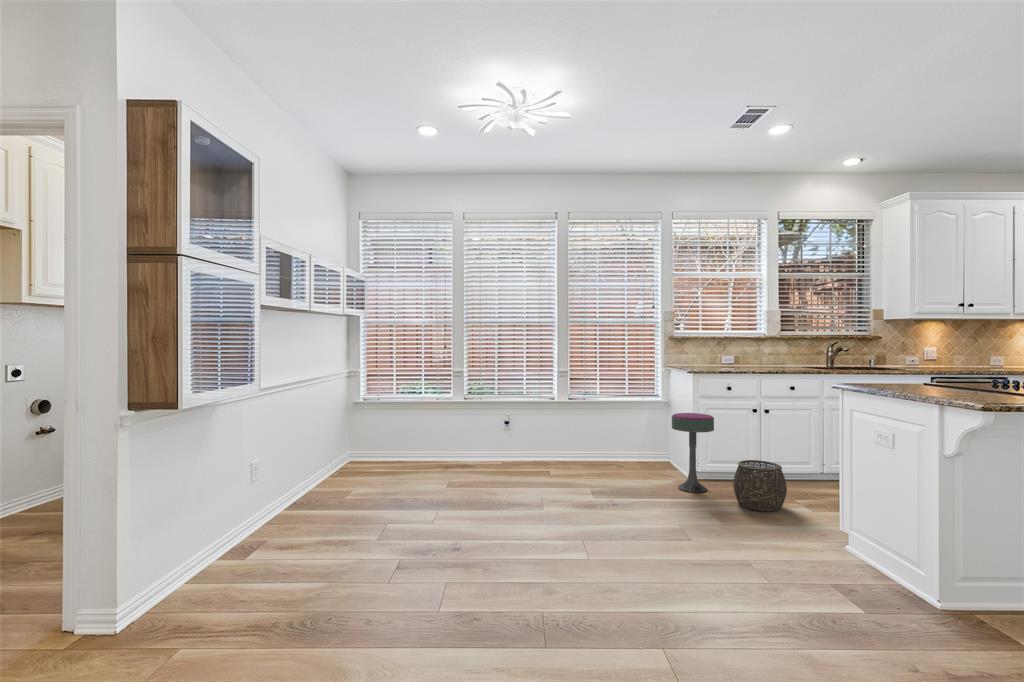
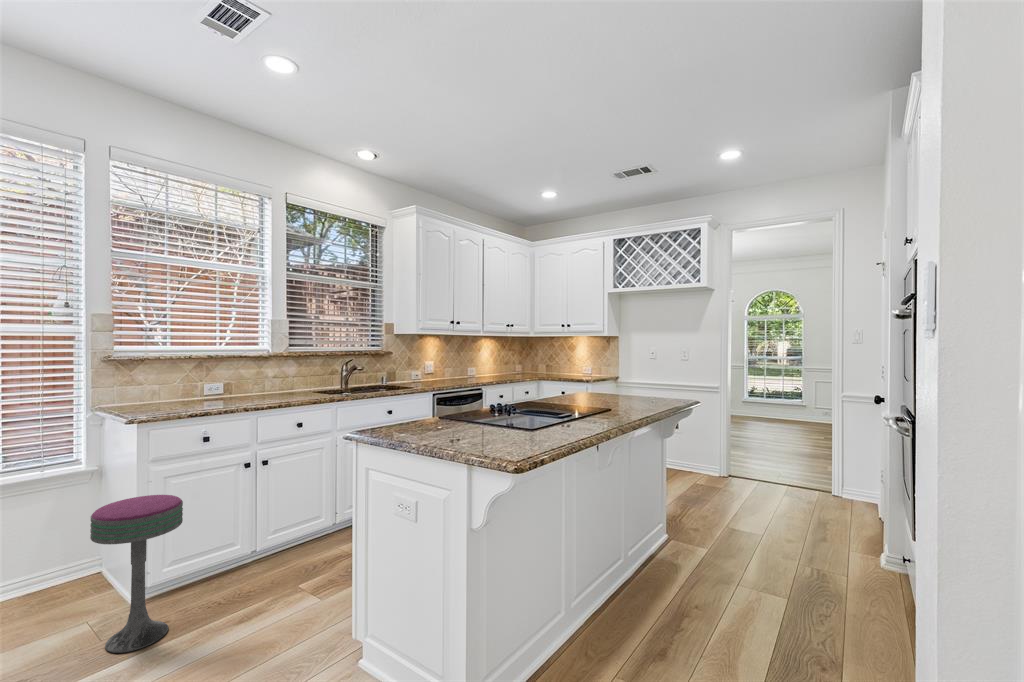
woven basket: present [733,460,787,512] -> none [215,556,304,656]

